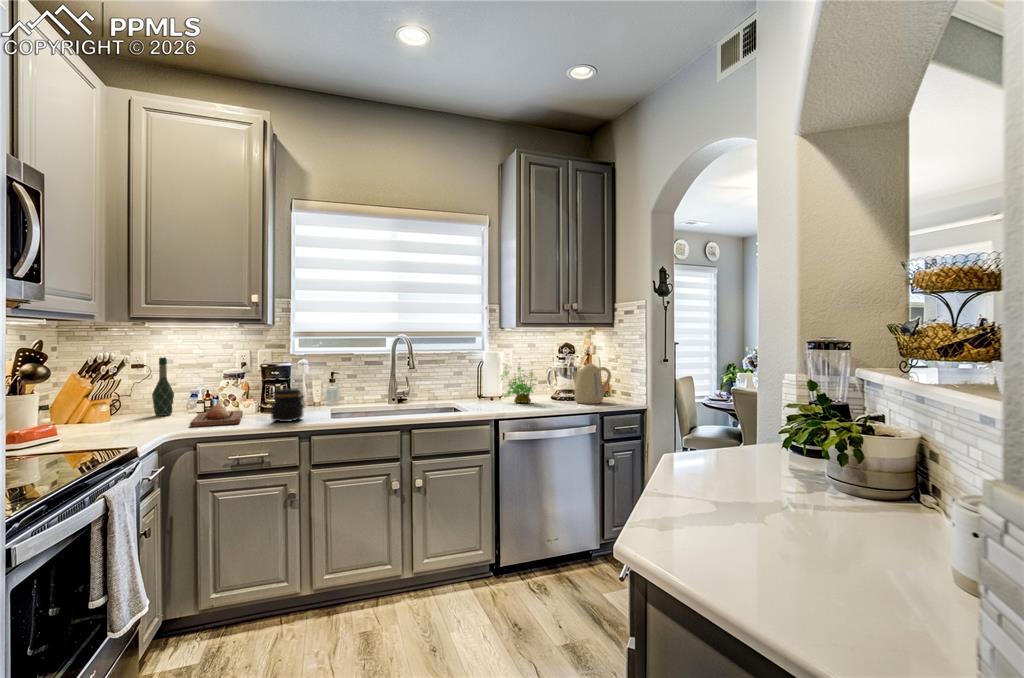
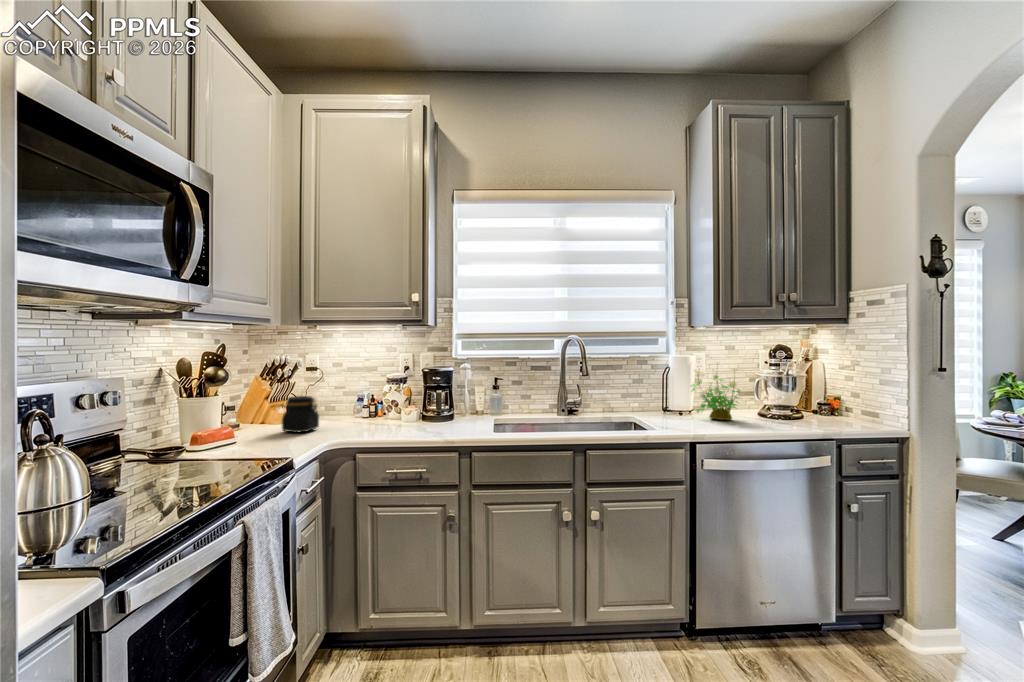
wine bottle: present [152,357,174,416] -> none [324,360,344,419]
kettle: present [571,363,611,404] -> none [786,372,848,425]
jar: present [269,389,306,422] -> present [282,396,319,432]
bread loaf: present [190,405,243,427] -> none [351,411,406,435]

